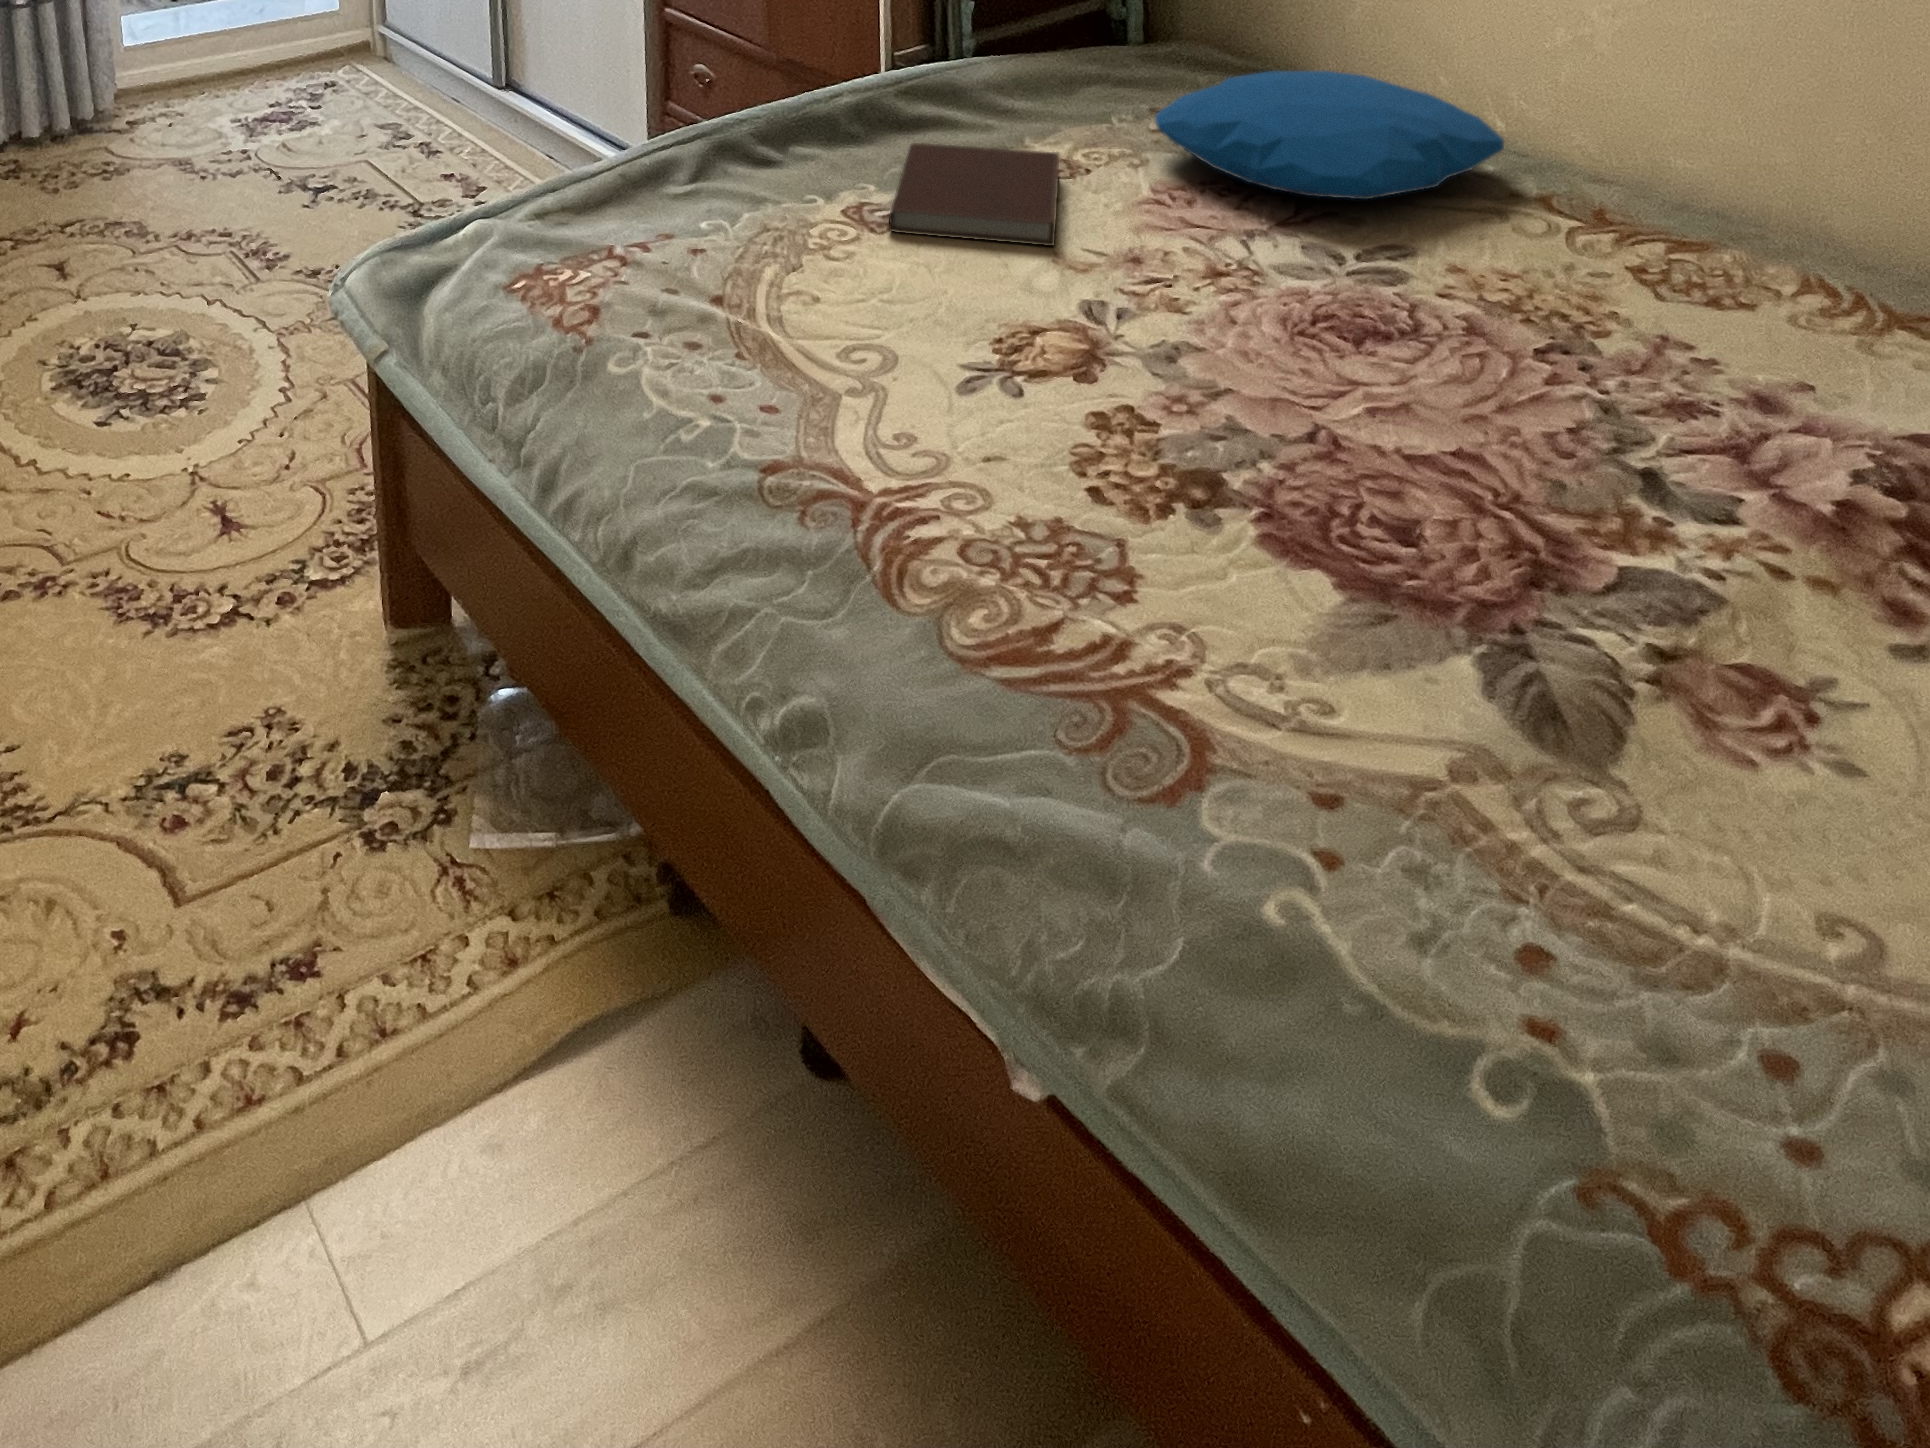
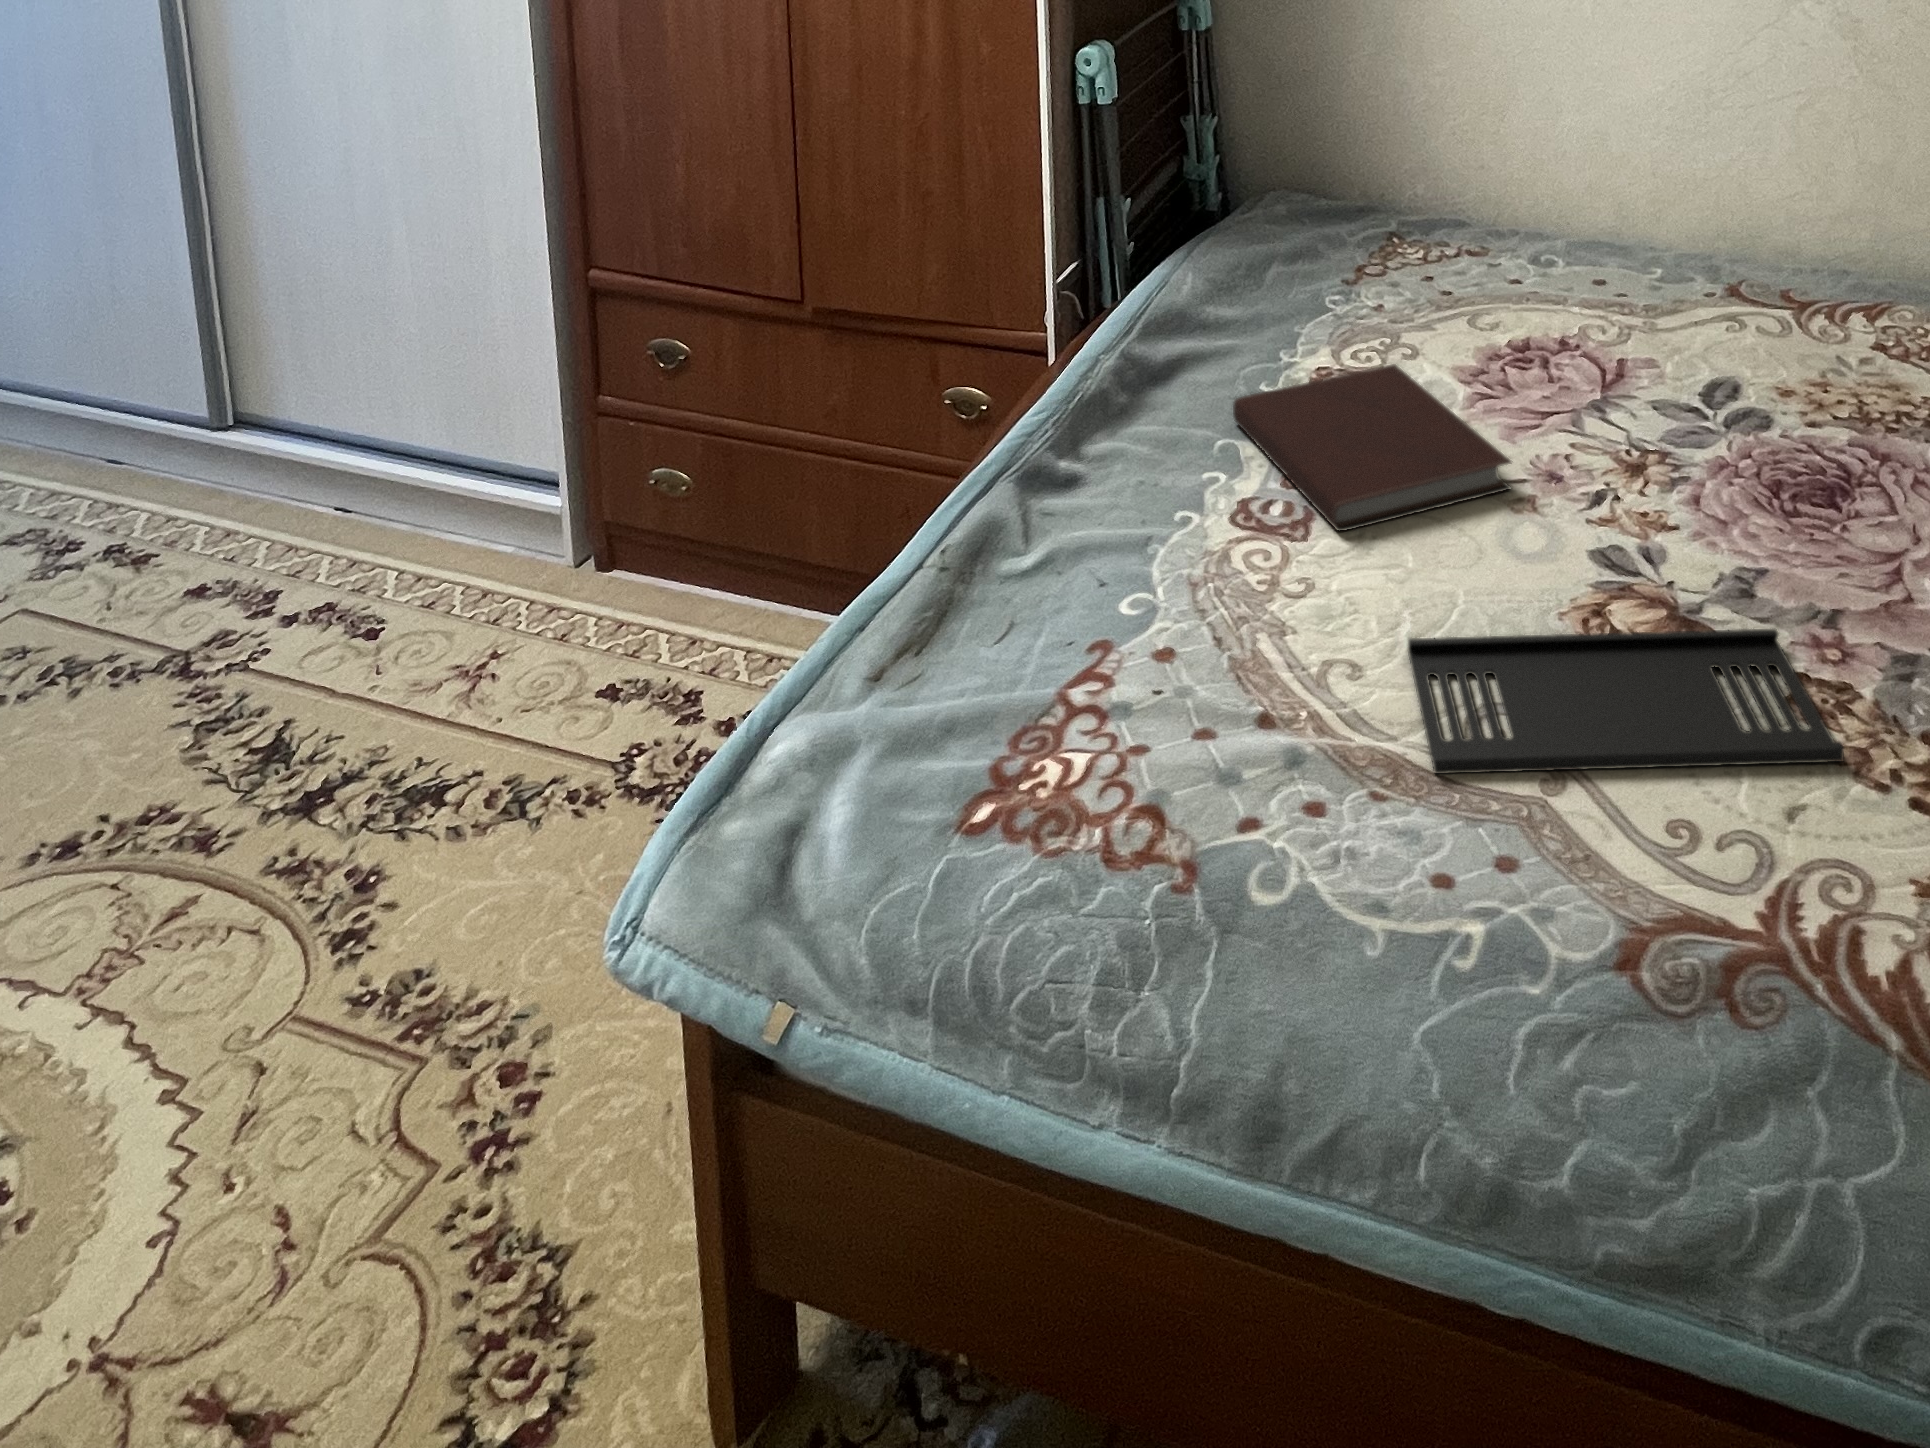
pillow: present [1155,71,1504,199] -> none [1435,197,1742,347]
tray: none [769,286,1114,439] -> present [1408,629,1844,774]

